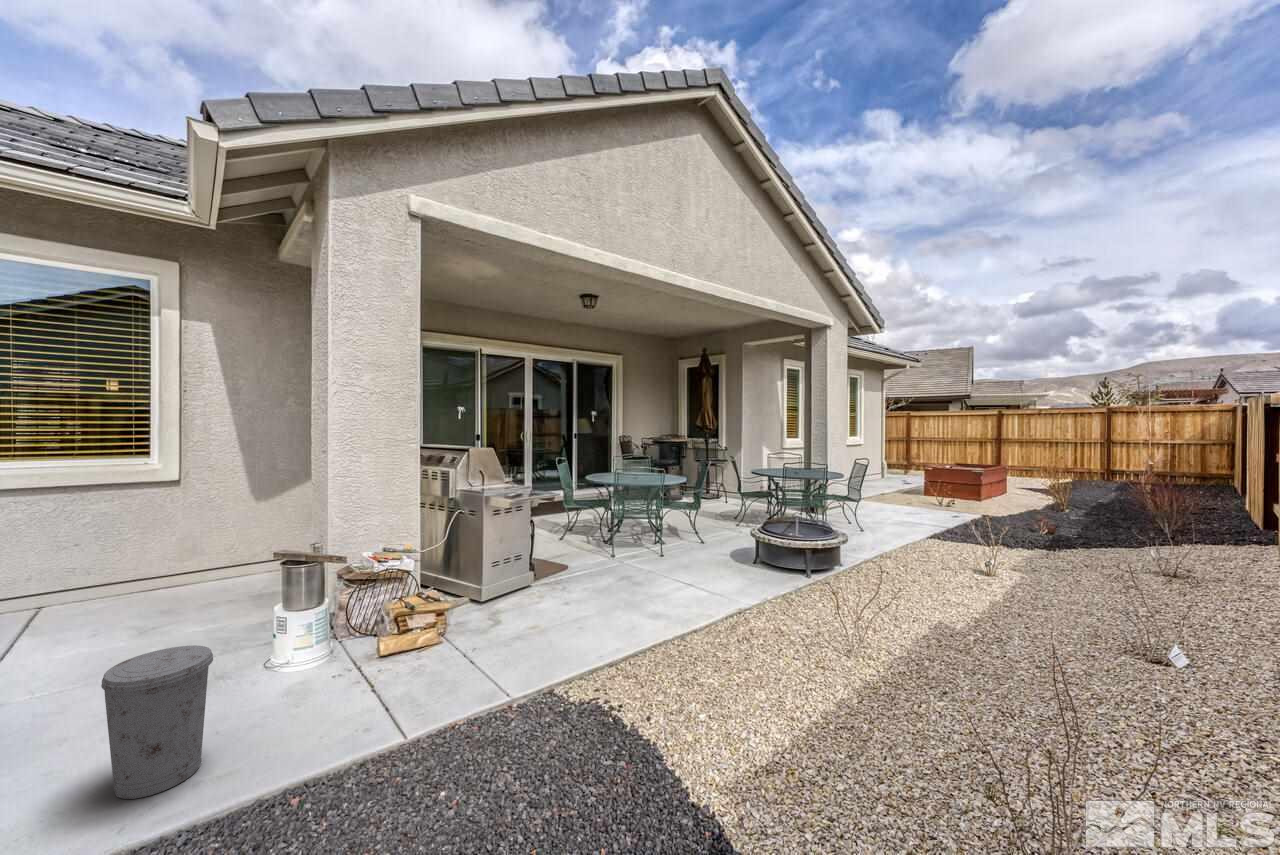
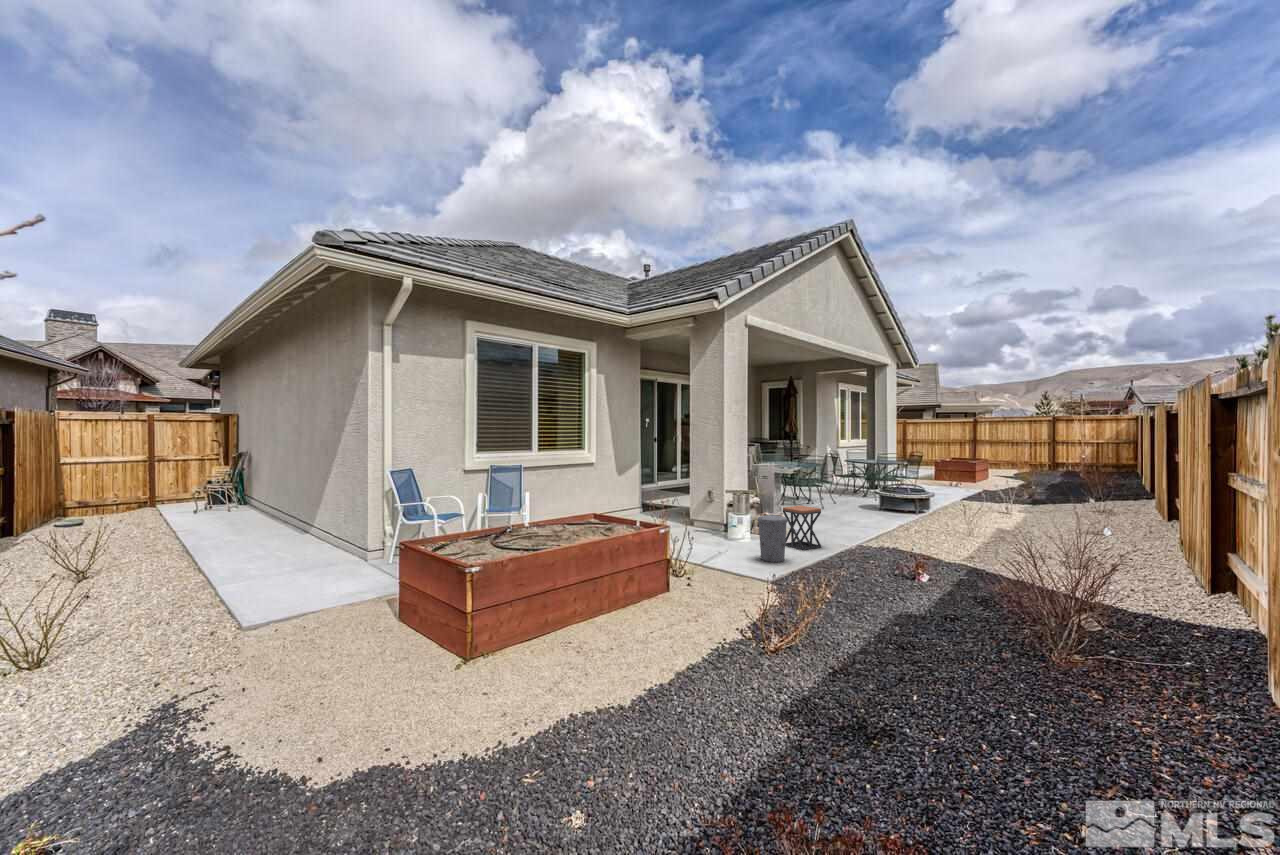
stool: none [348,592,421,720] -> present [783,506,821,550]

